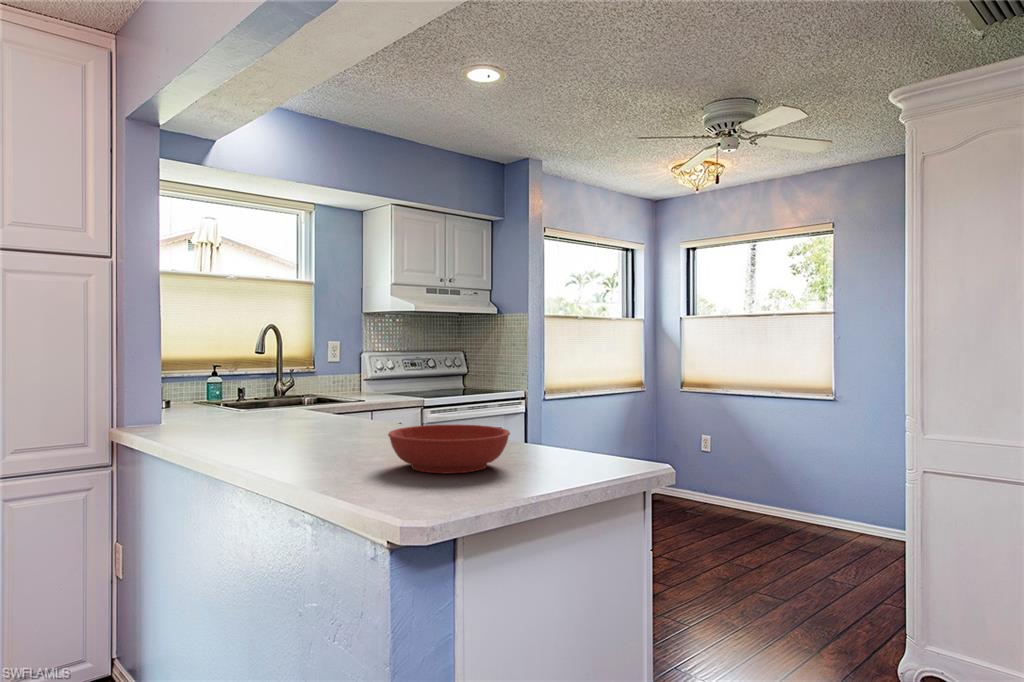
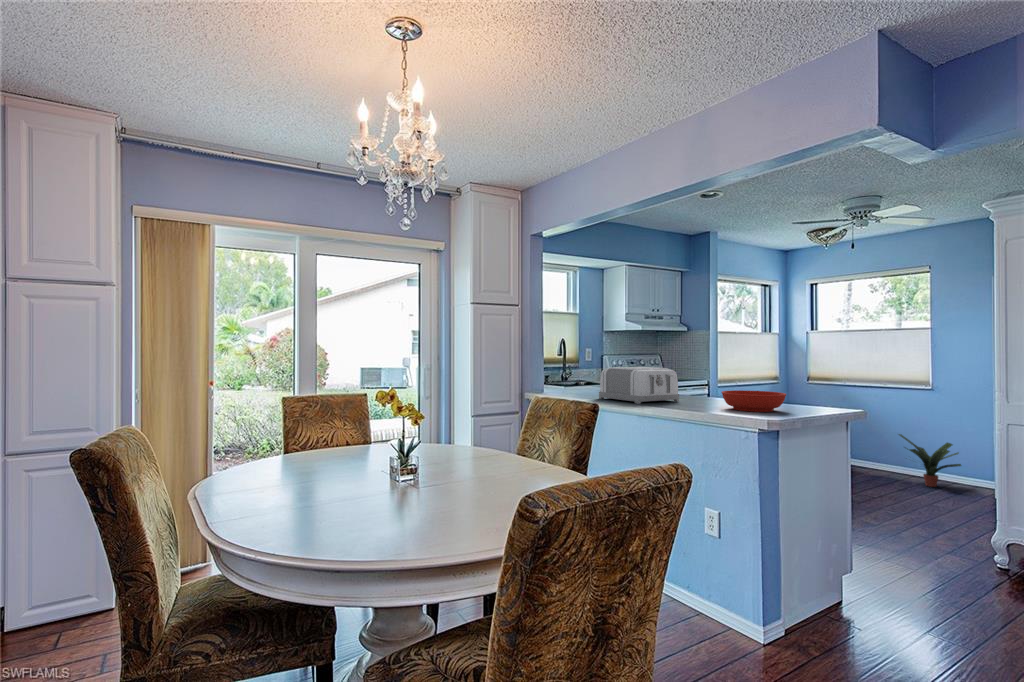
toaster: none [205,377,354,456] -> present [599,367,679,404]
potted plant: none [786,463,865,538] -> present [899,434,961,487]

